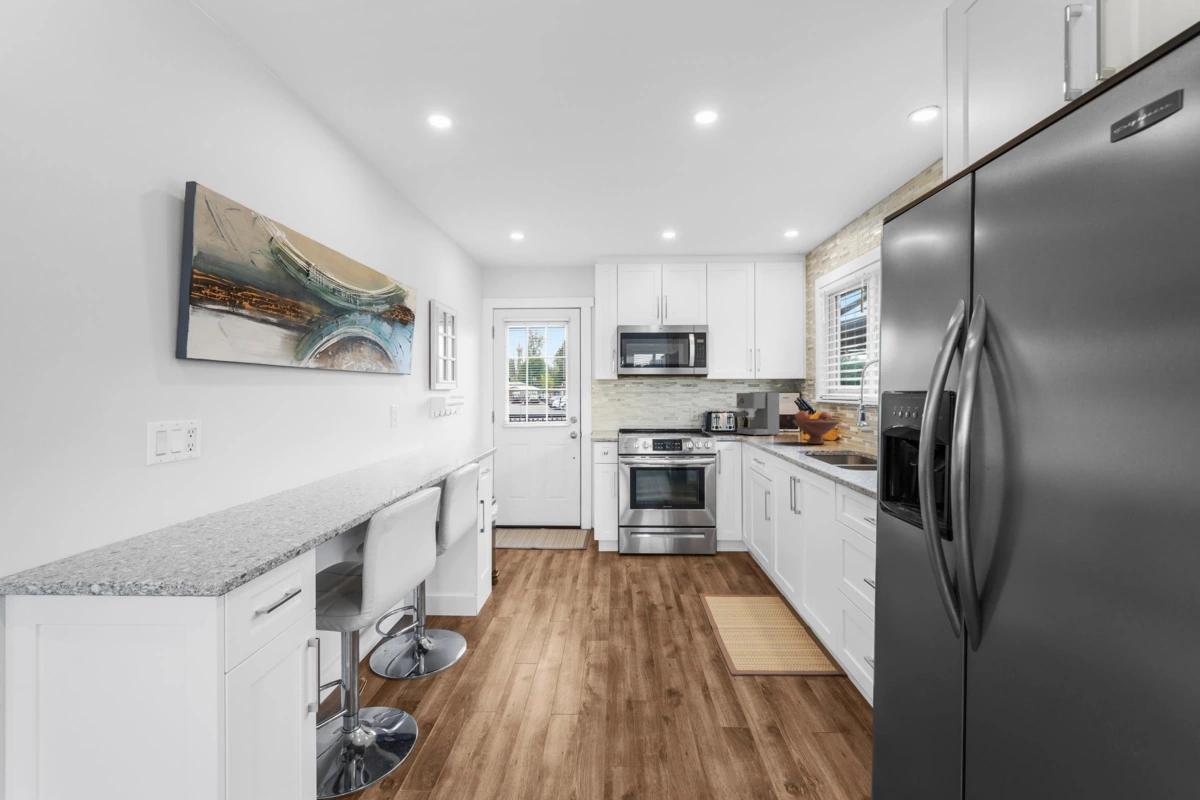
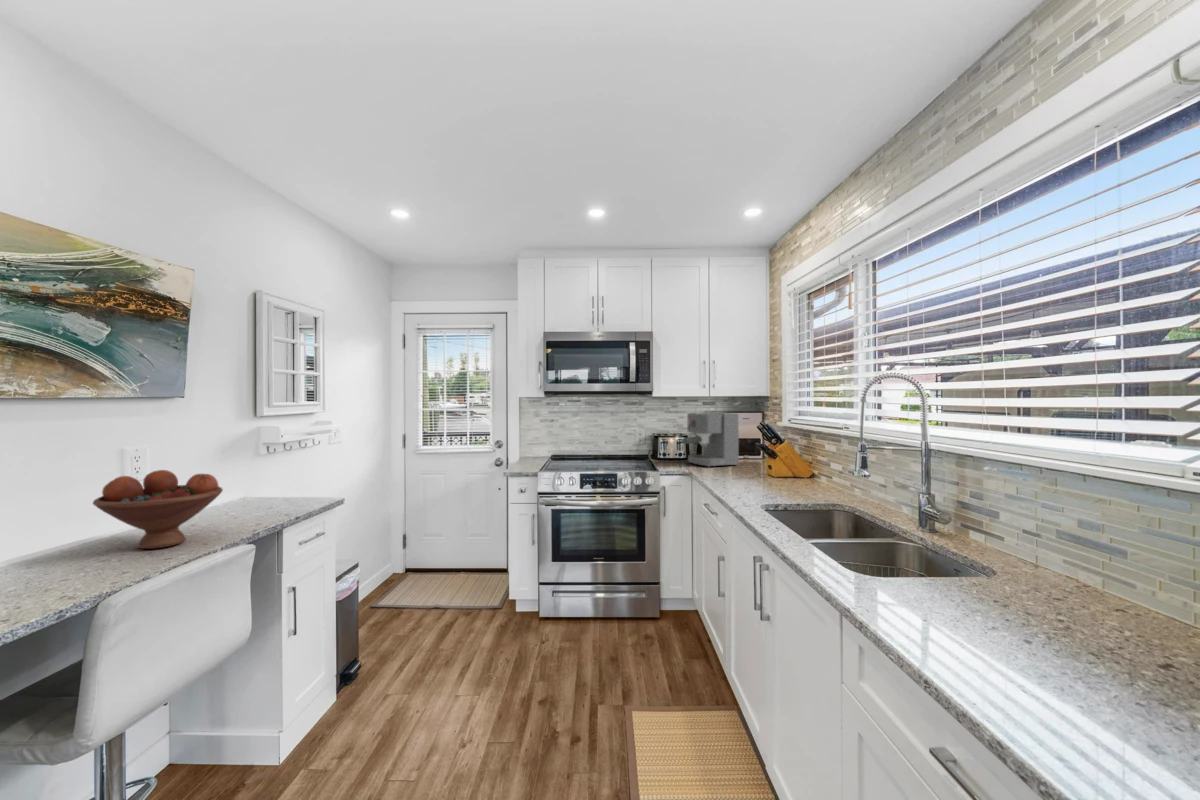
fruit bowl: present [793,411,839,444] -> present [93,470,223,549]

